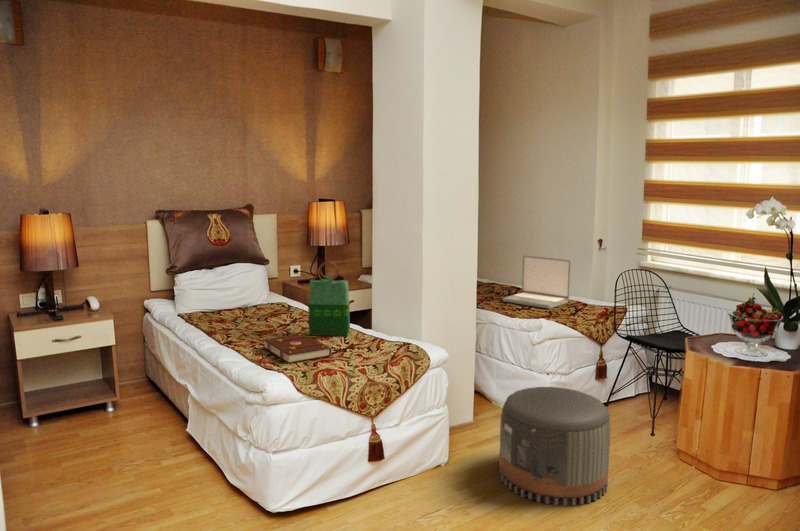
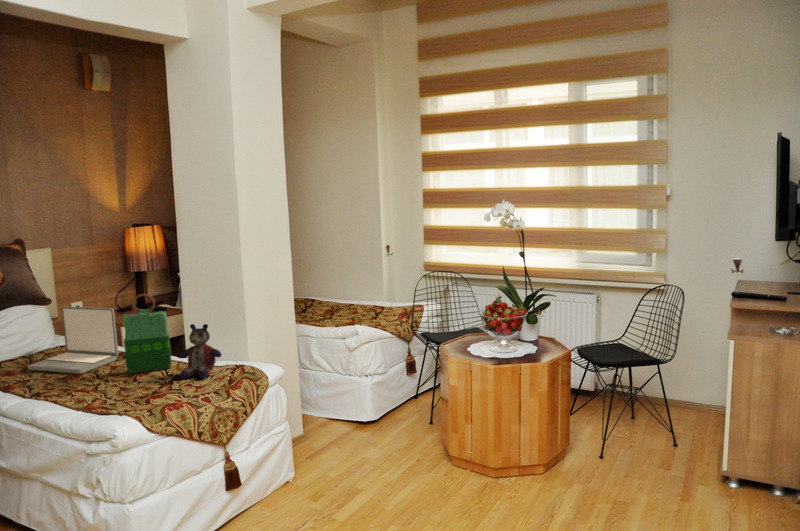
laptop: present [502,256,571,309] -> present [27,307,118,374]
stuffed bear: none [350,295,390,350] -> present [181,324,221,378]
book: present [263,334,331,363] -> none [81,373,165,406]
pouf: present [499,387,610,506] -> none [340,385,438,491]

